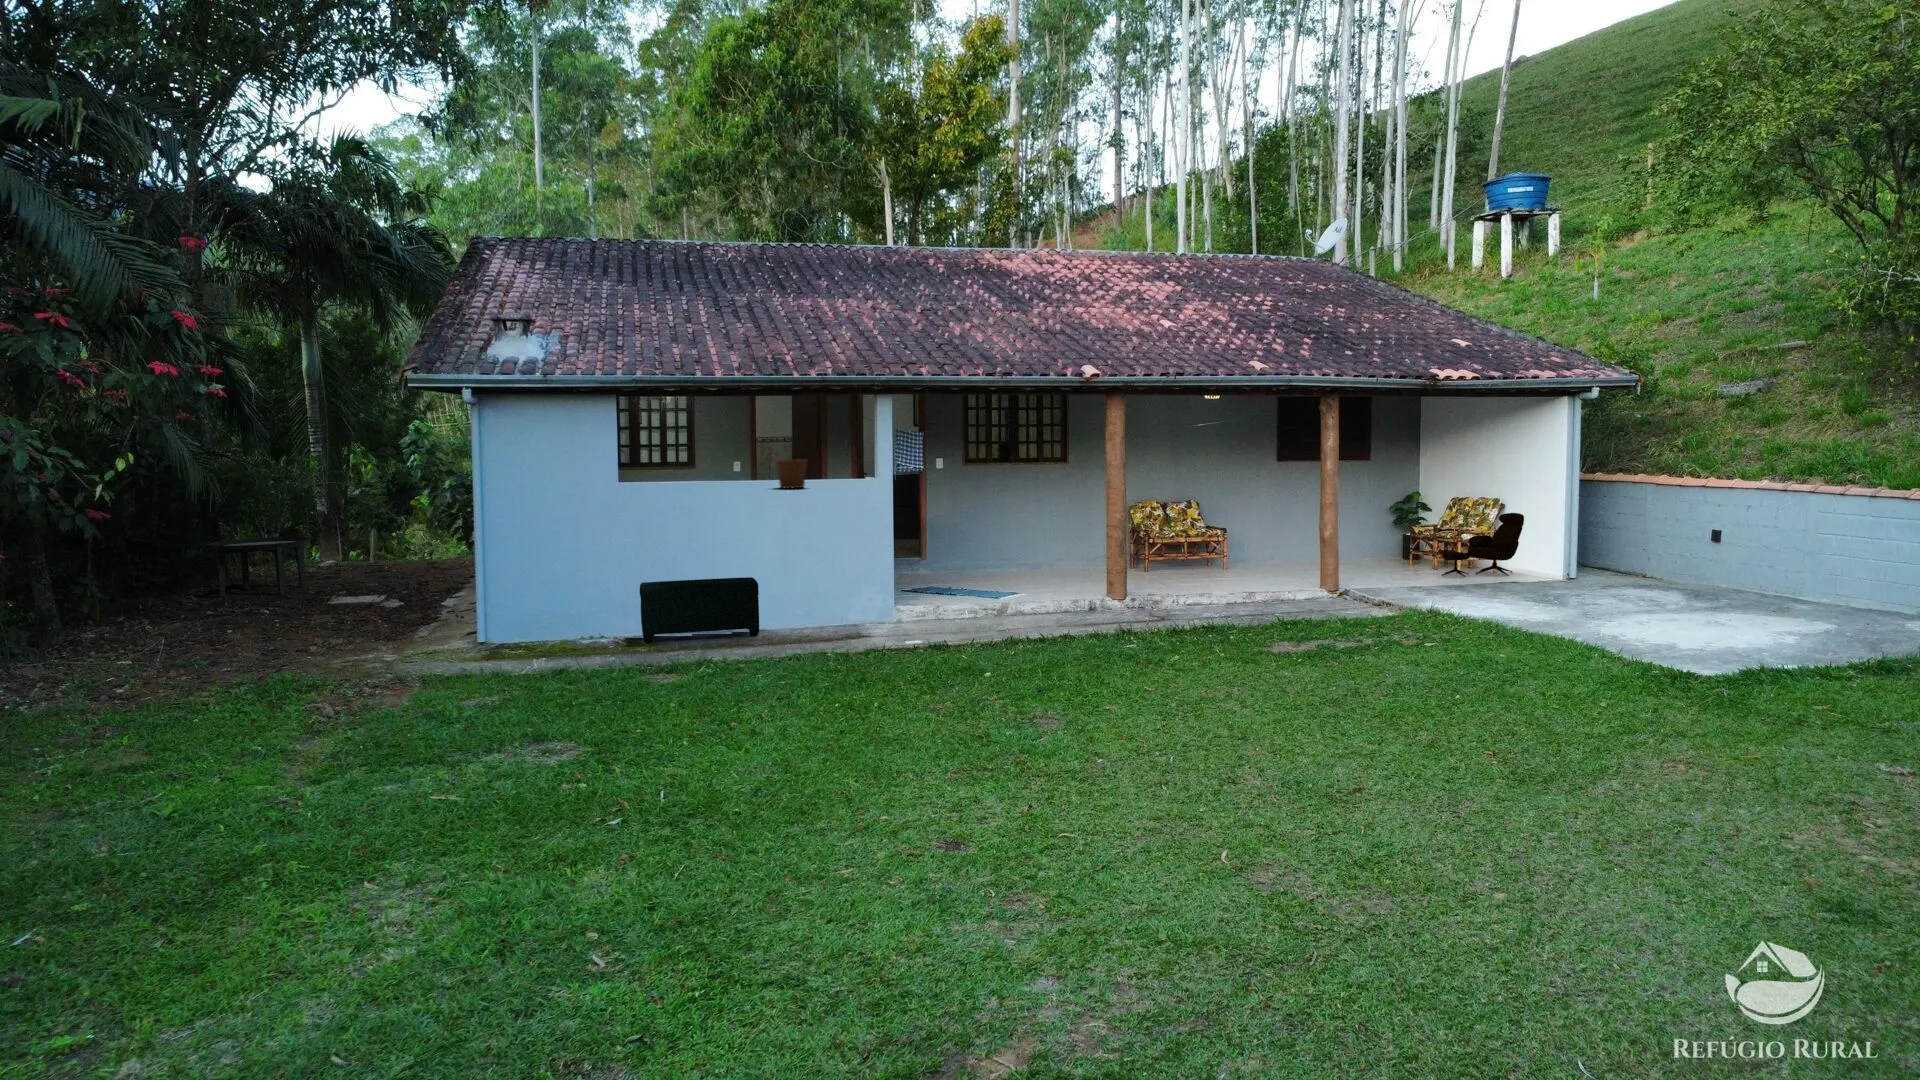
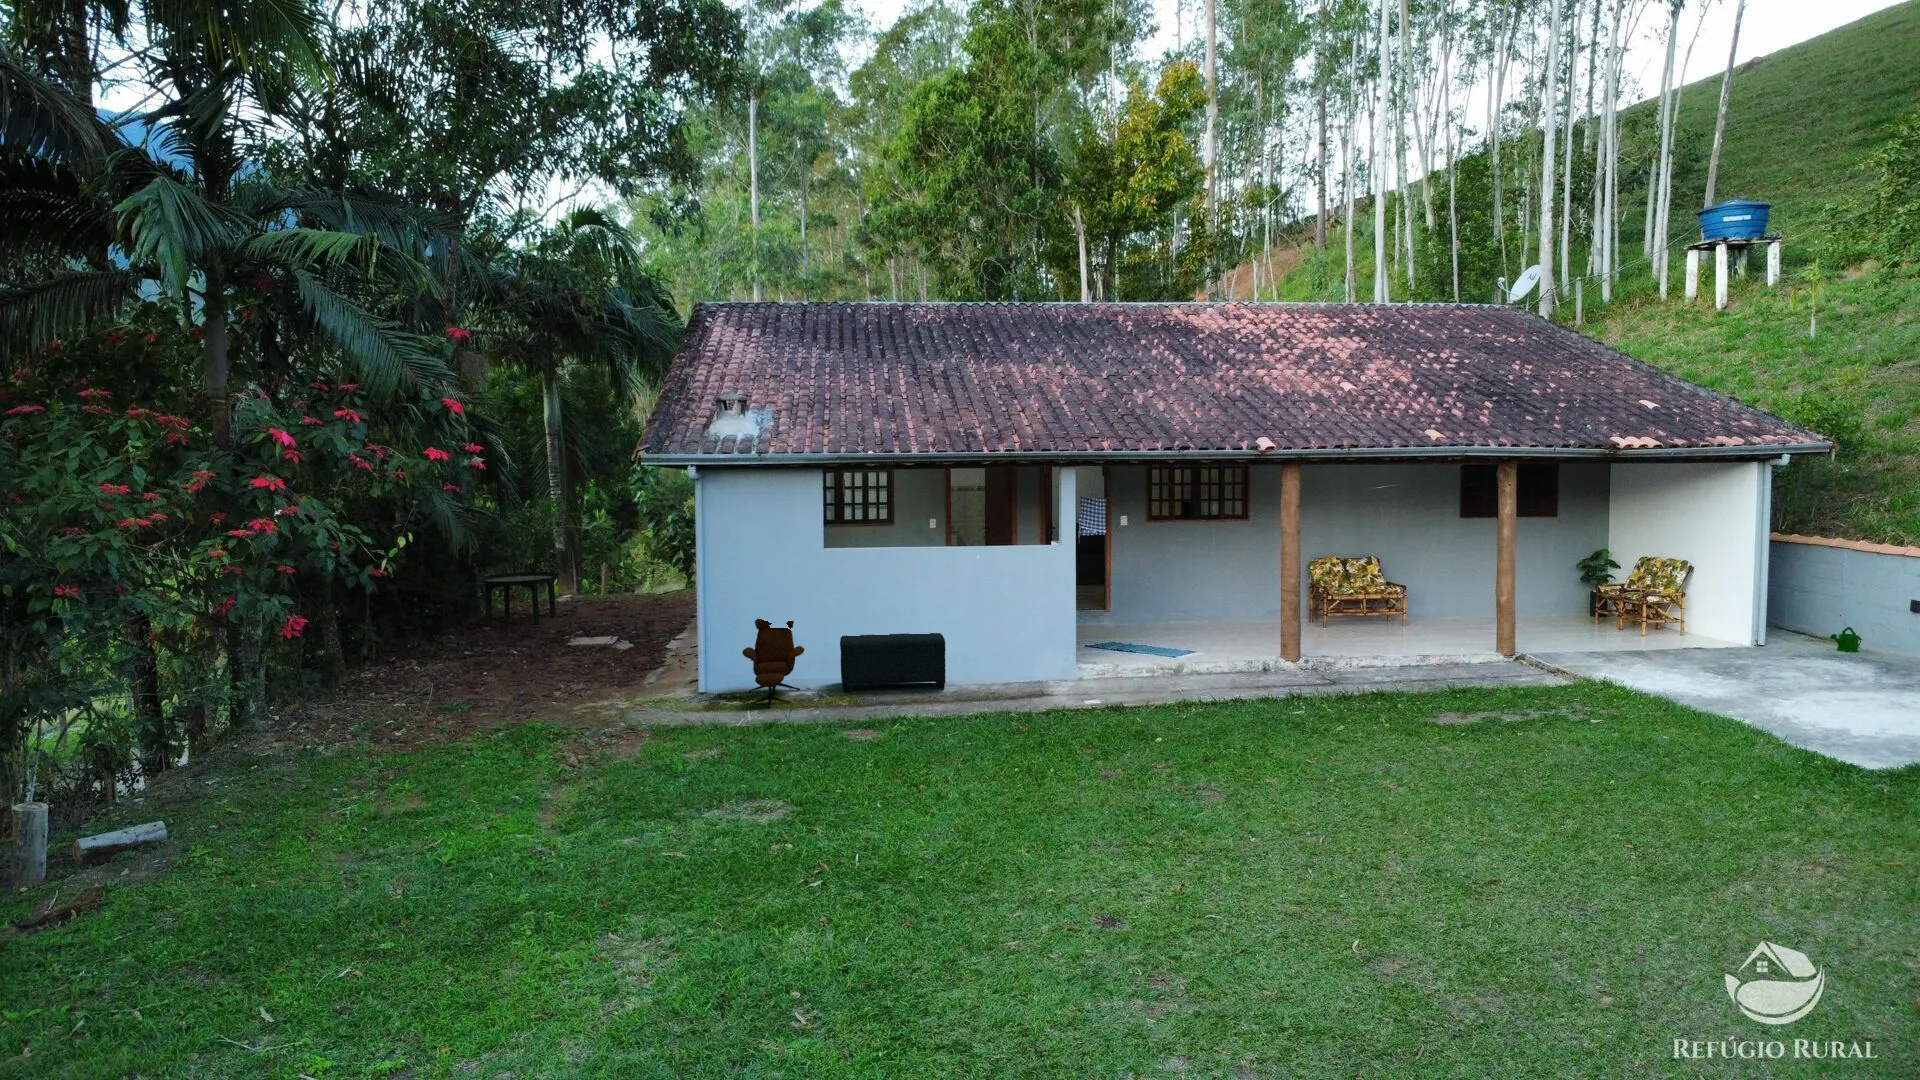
flower pot: present [776,459,807,488] -> none [963,525,992,552]
lounge chair: present [1442,513,1524,577] -> present [742,619,804,708]
watering can: none [1611,553,1639,576] -> present [1830,627,1862,652]

